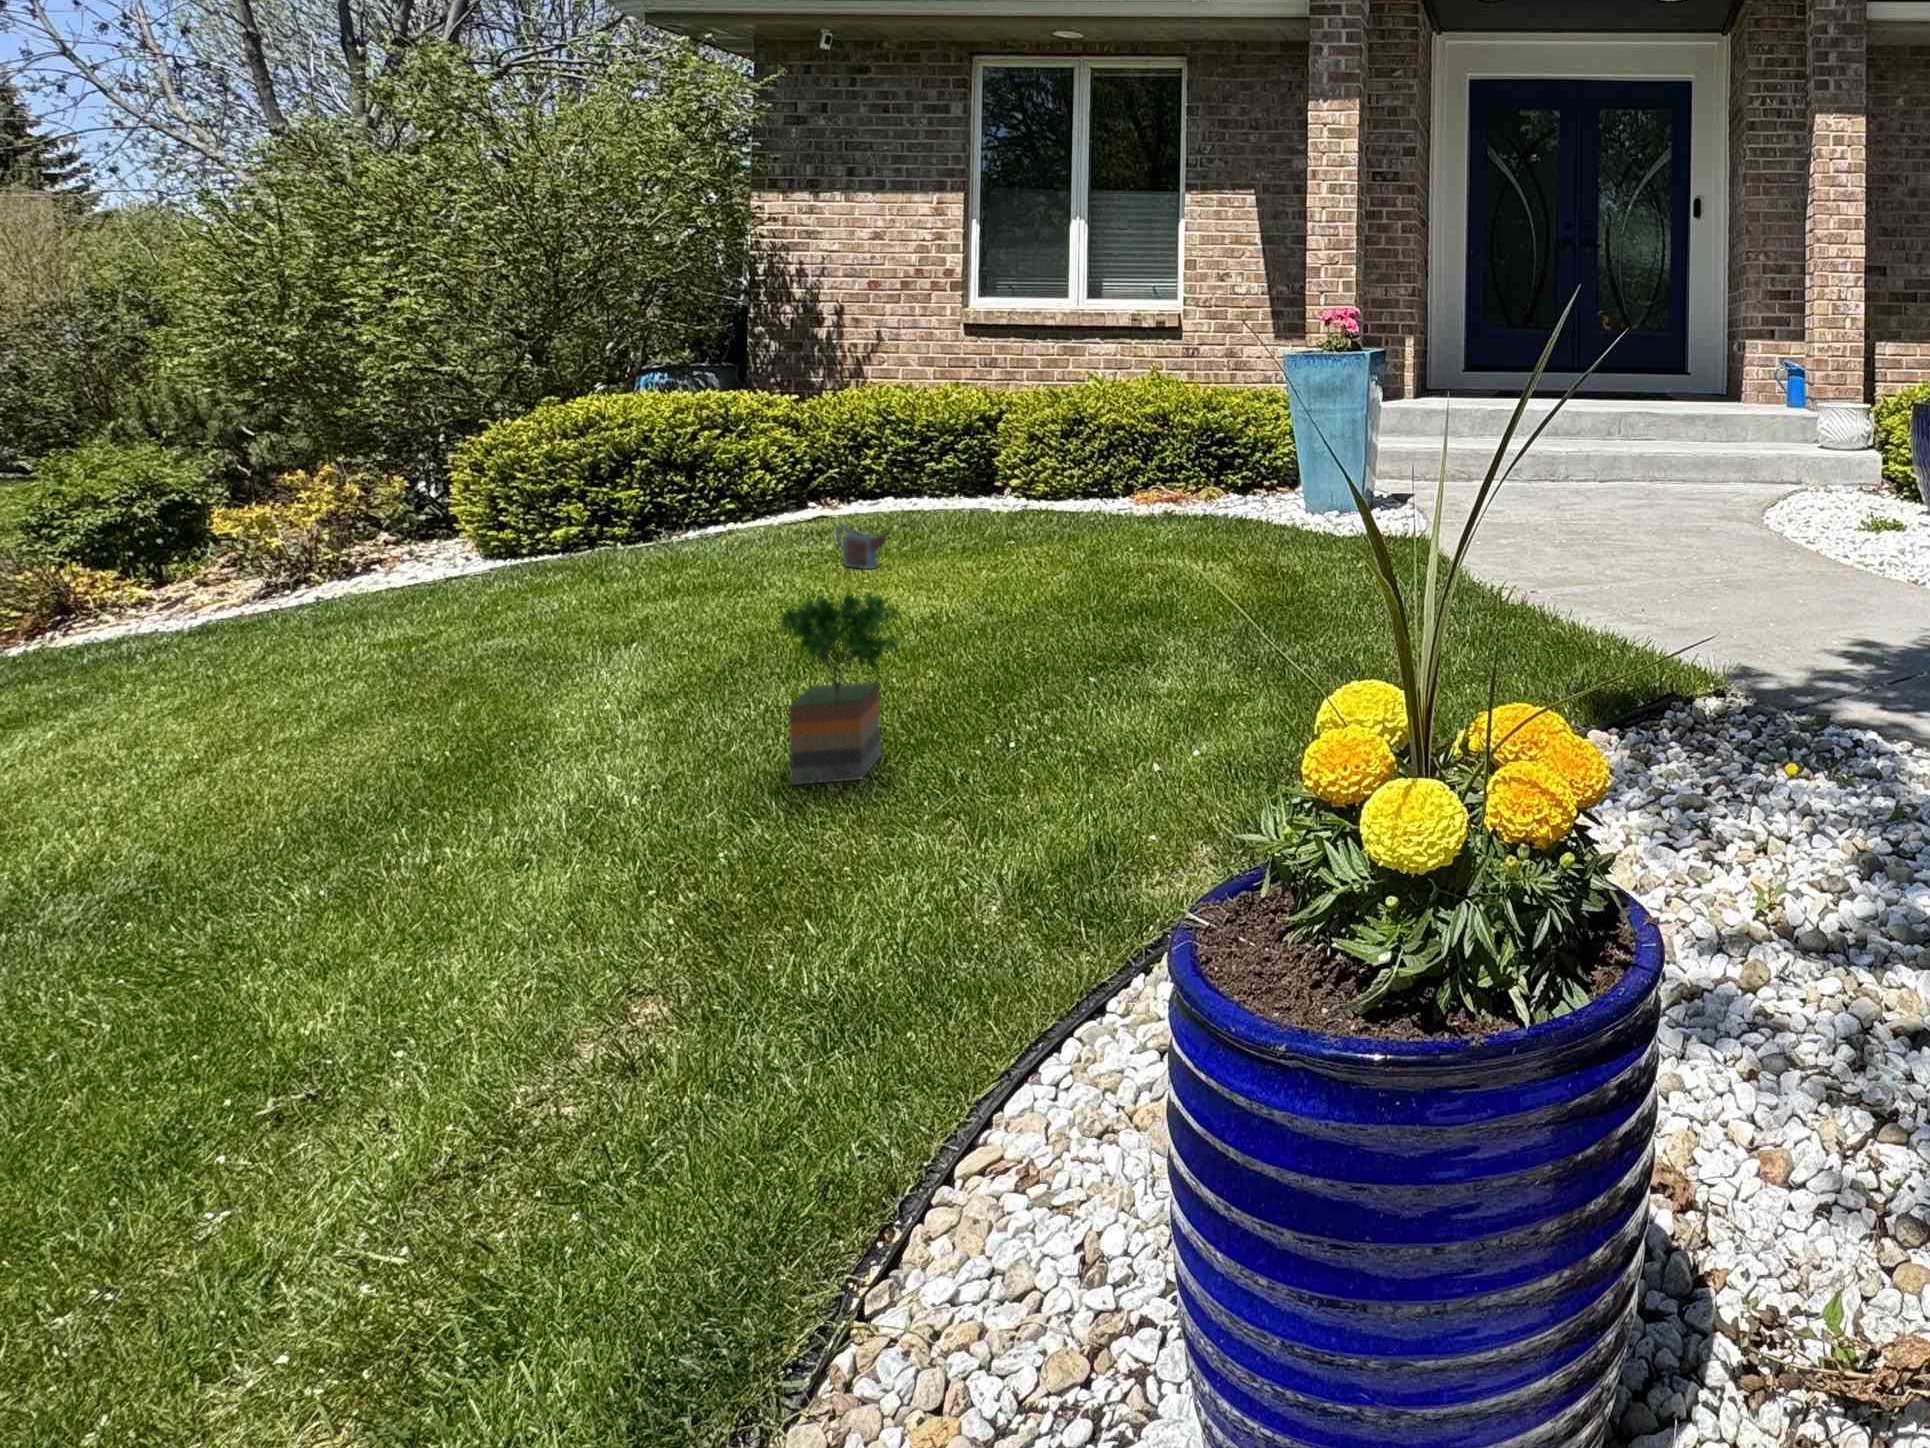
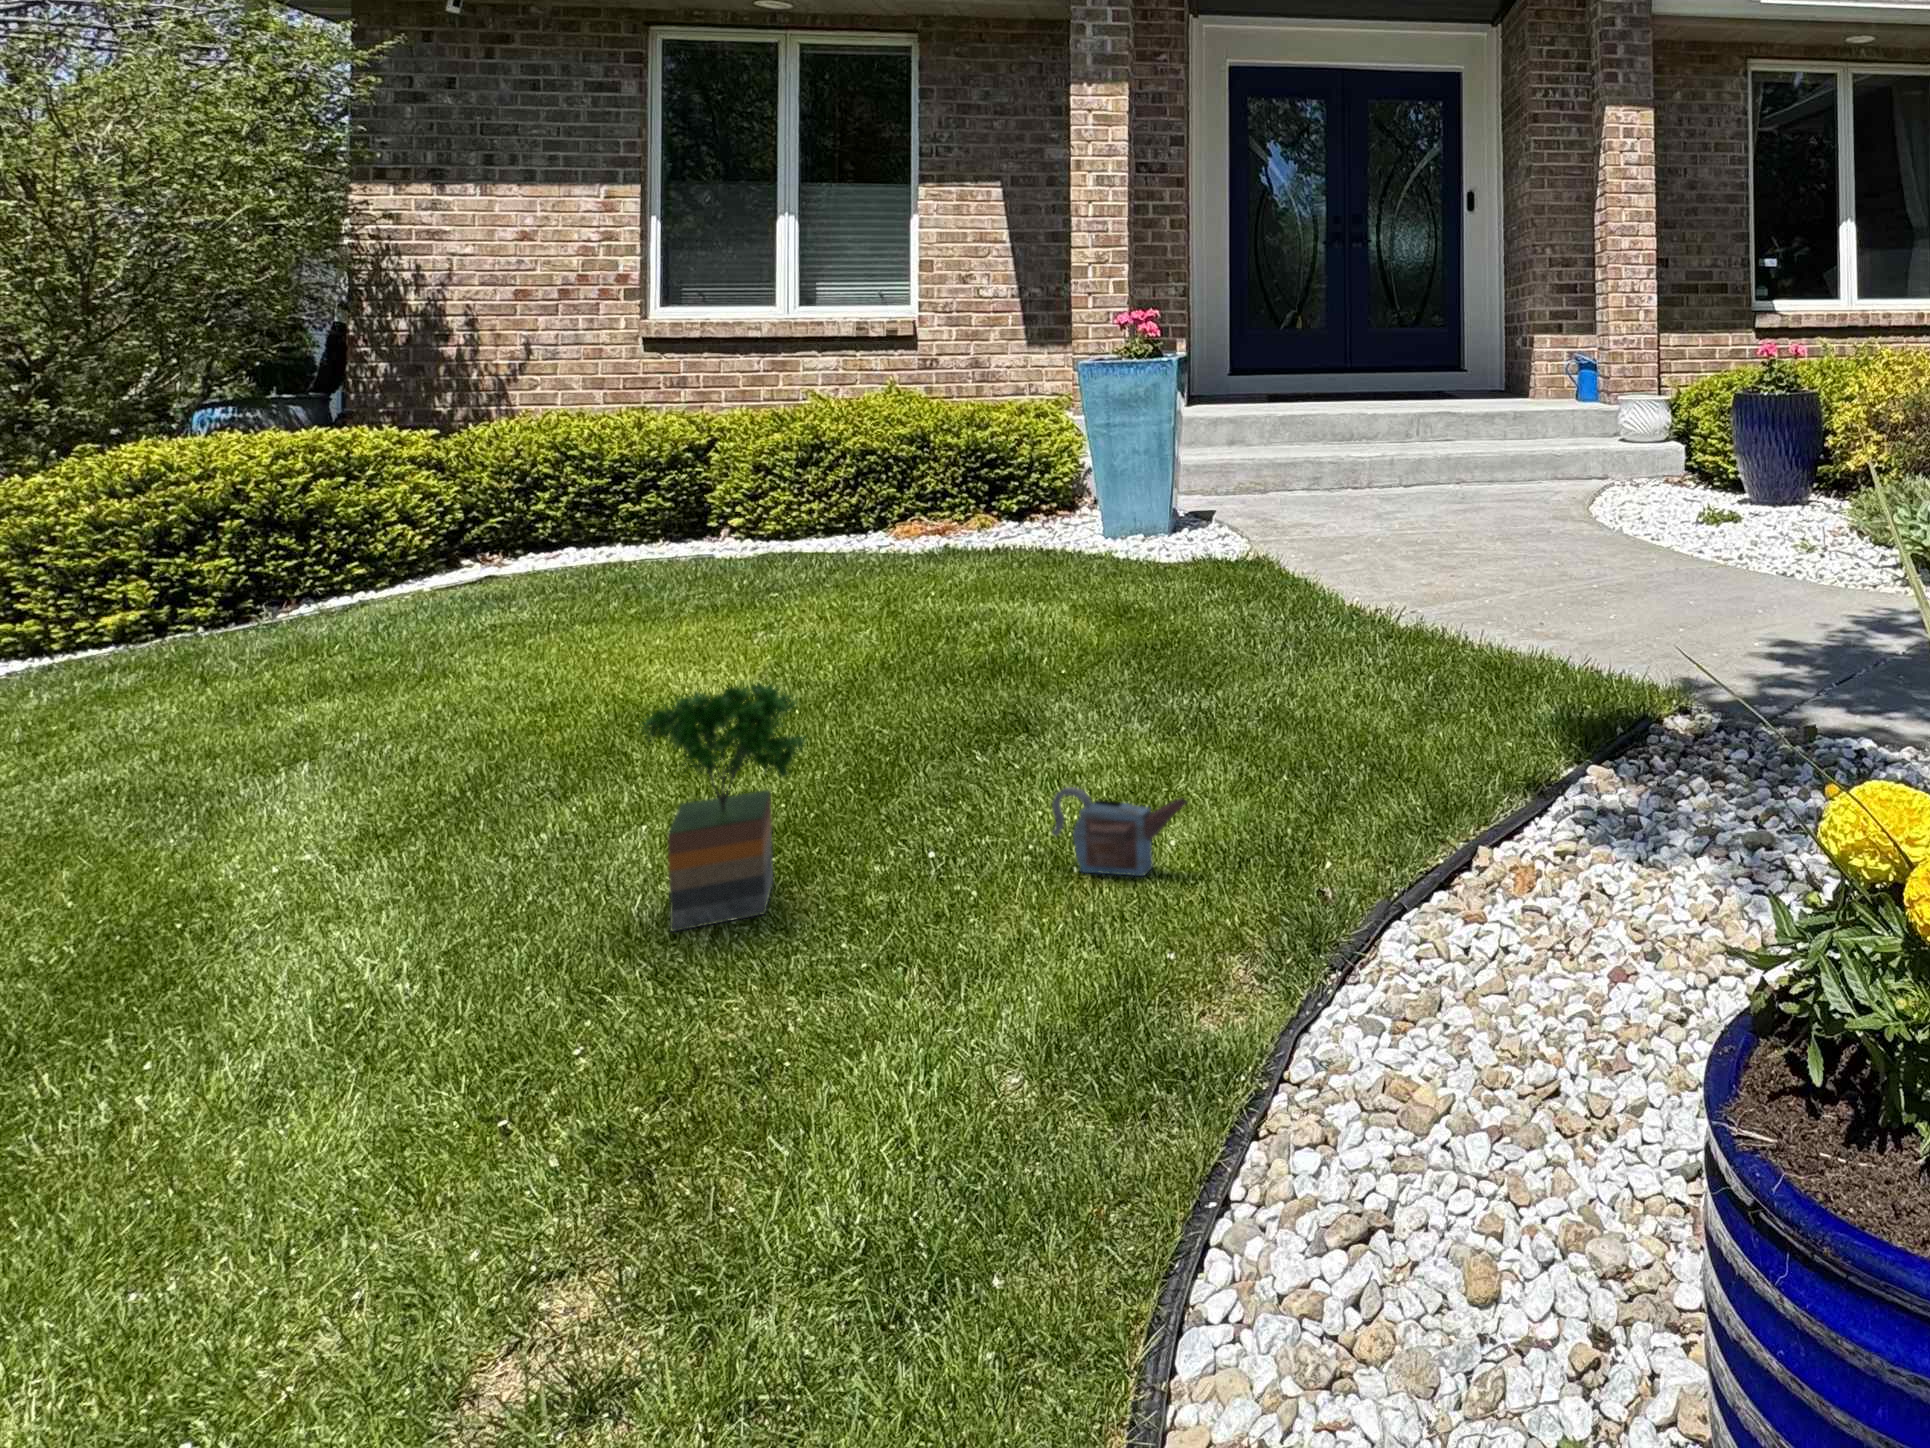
watering can: present [836,525,889,569] -> present [1052,787,1187,876]

